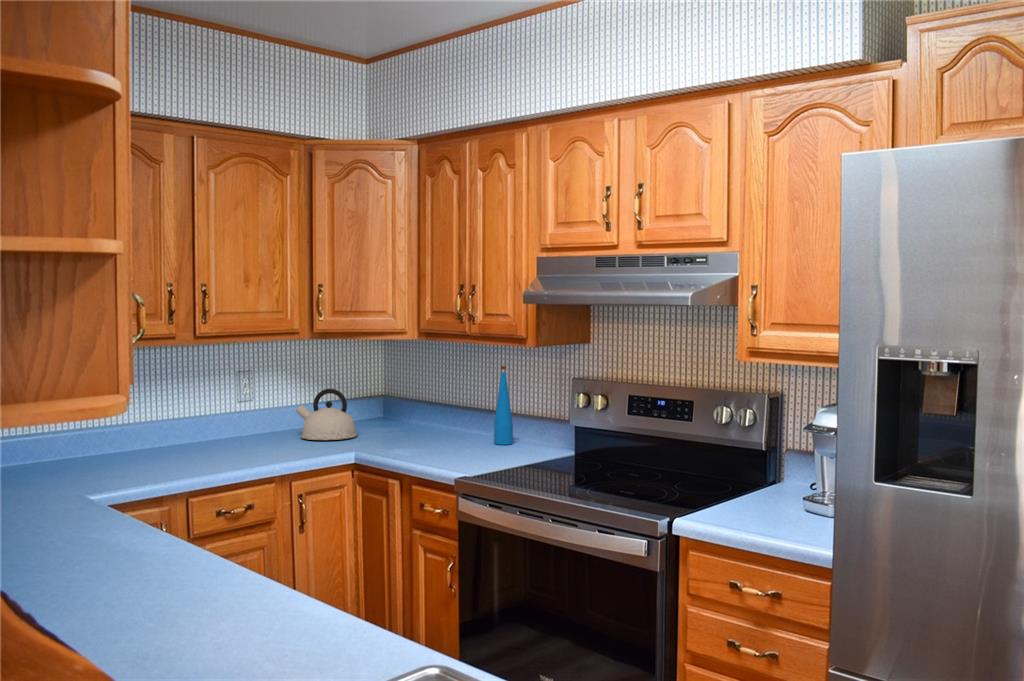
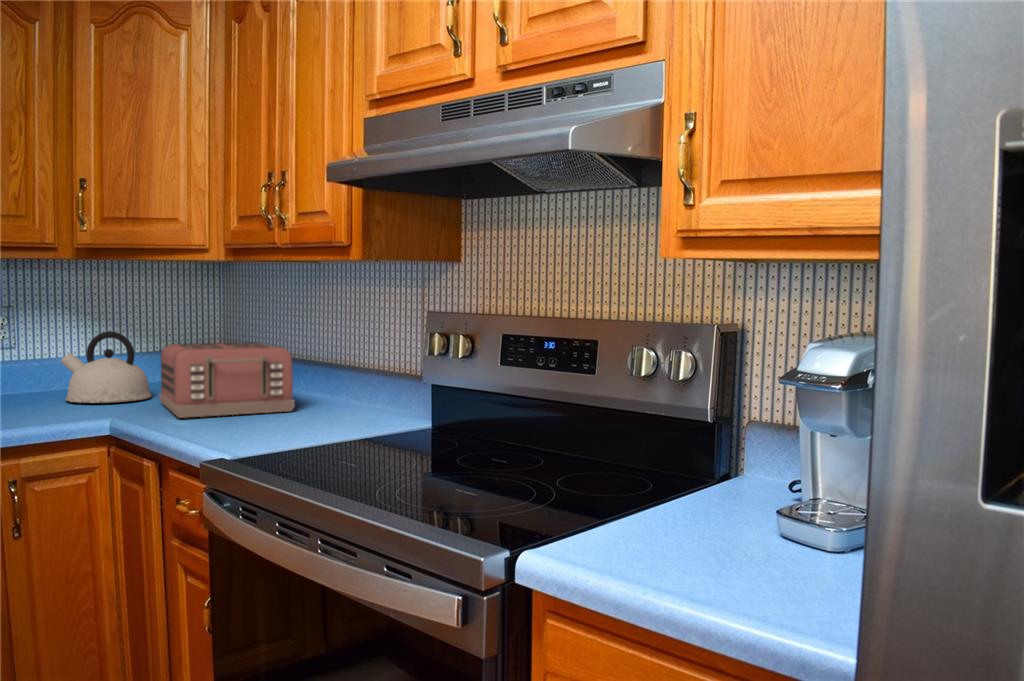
bottle: present [494,366,513,445] -> none [331,299,358,412]
toaster: none [370,395,471,450] -> present [159,343,295,418]

